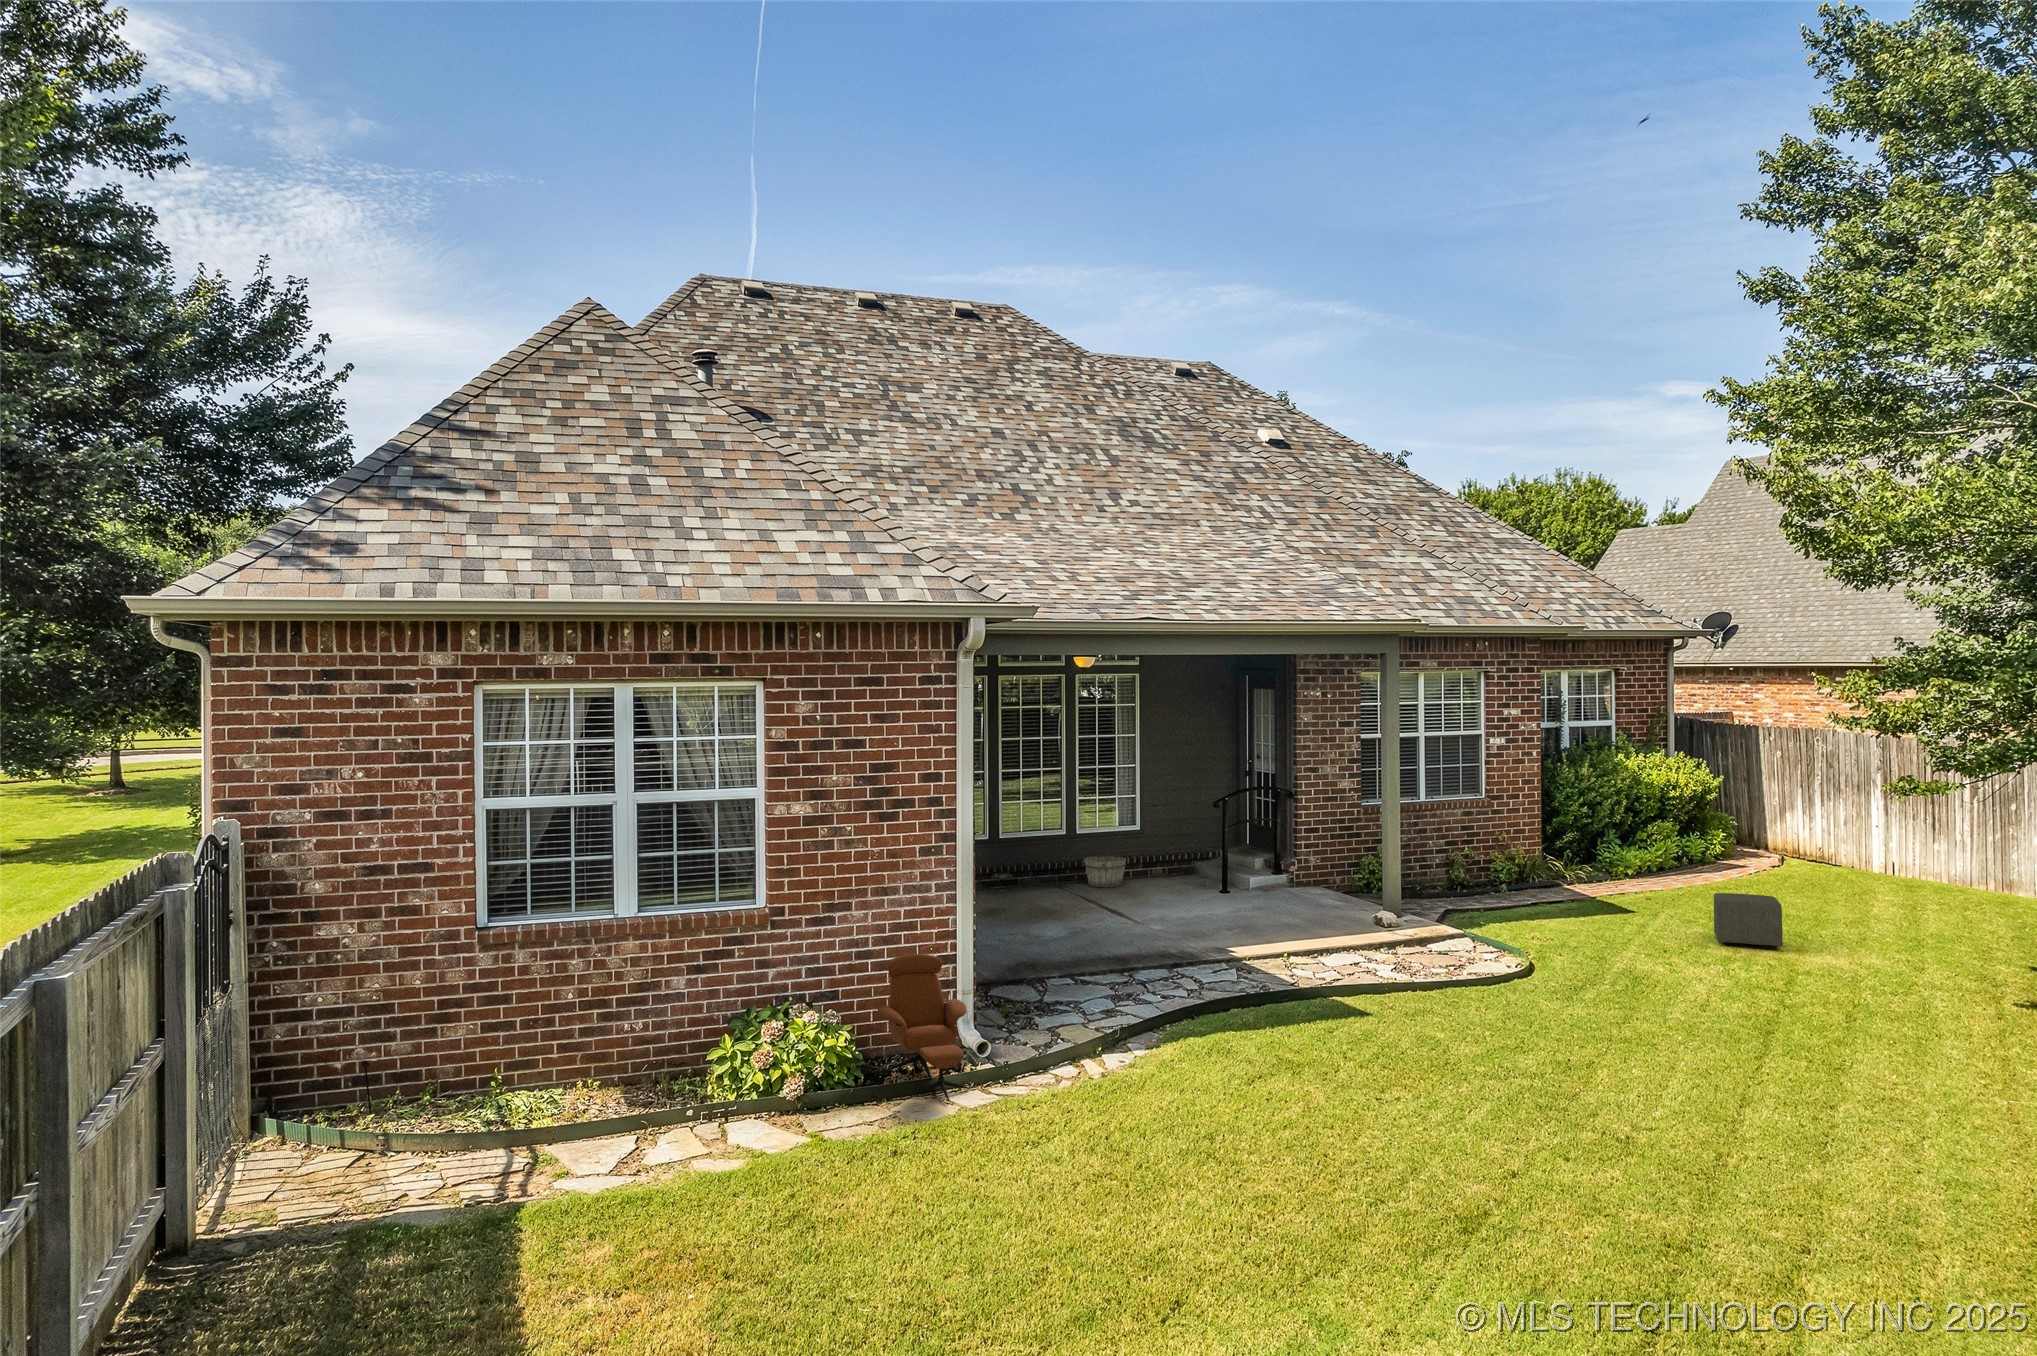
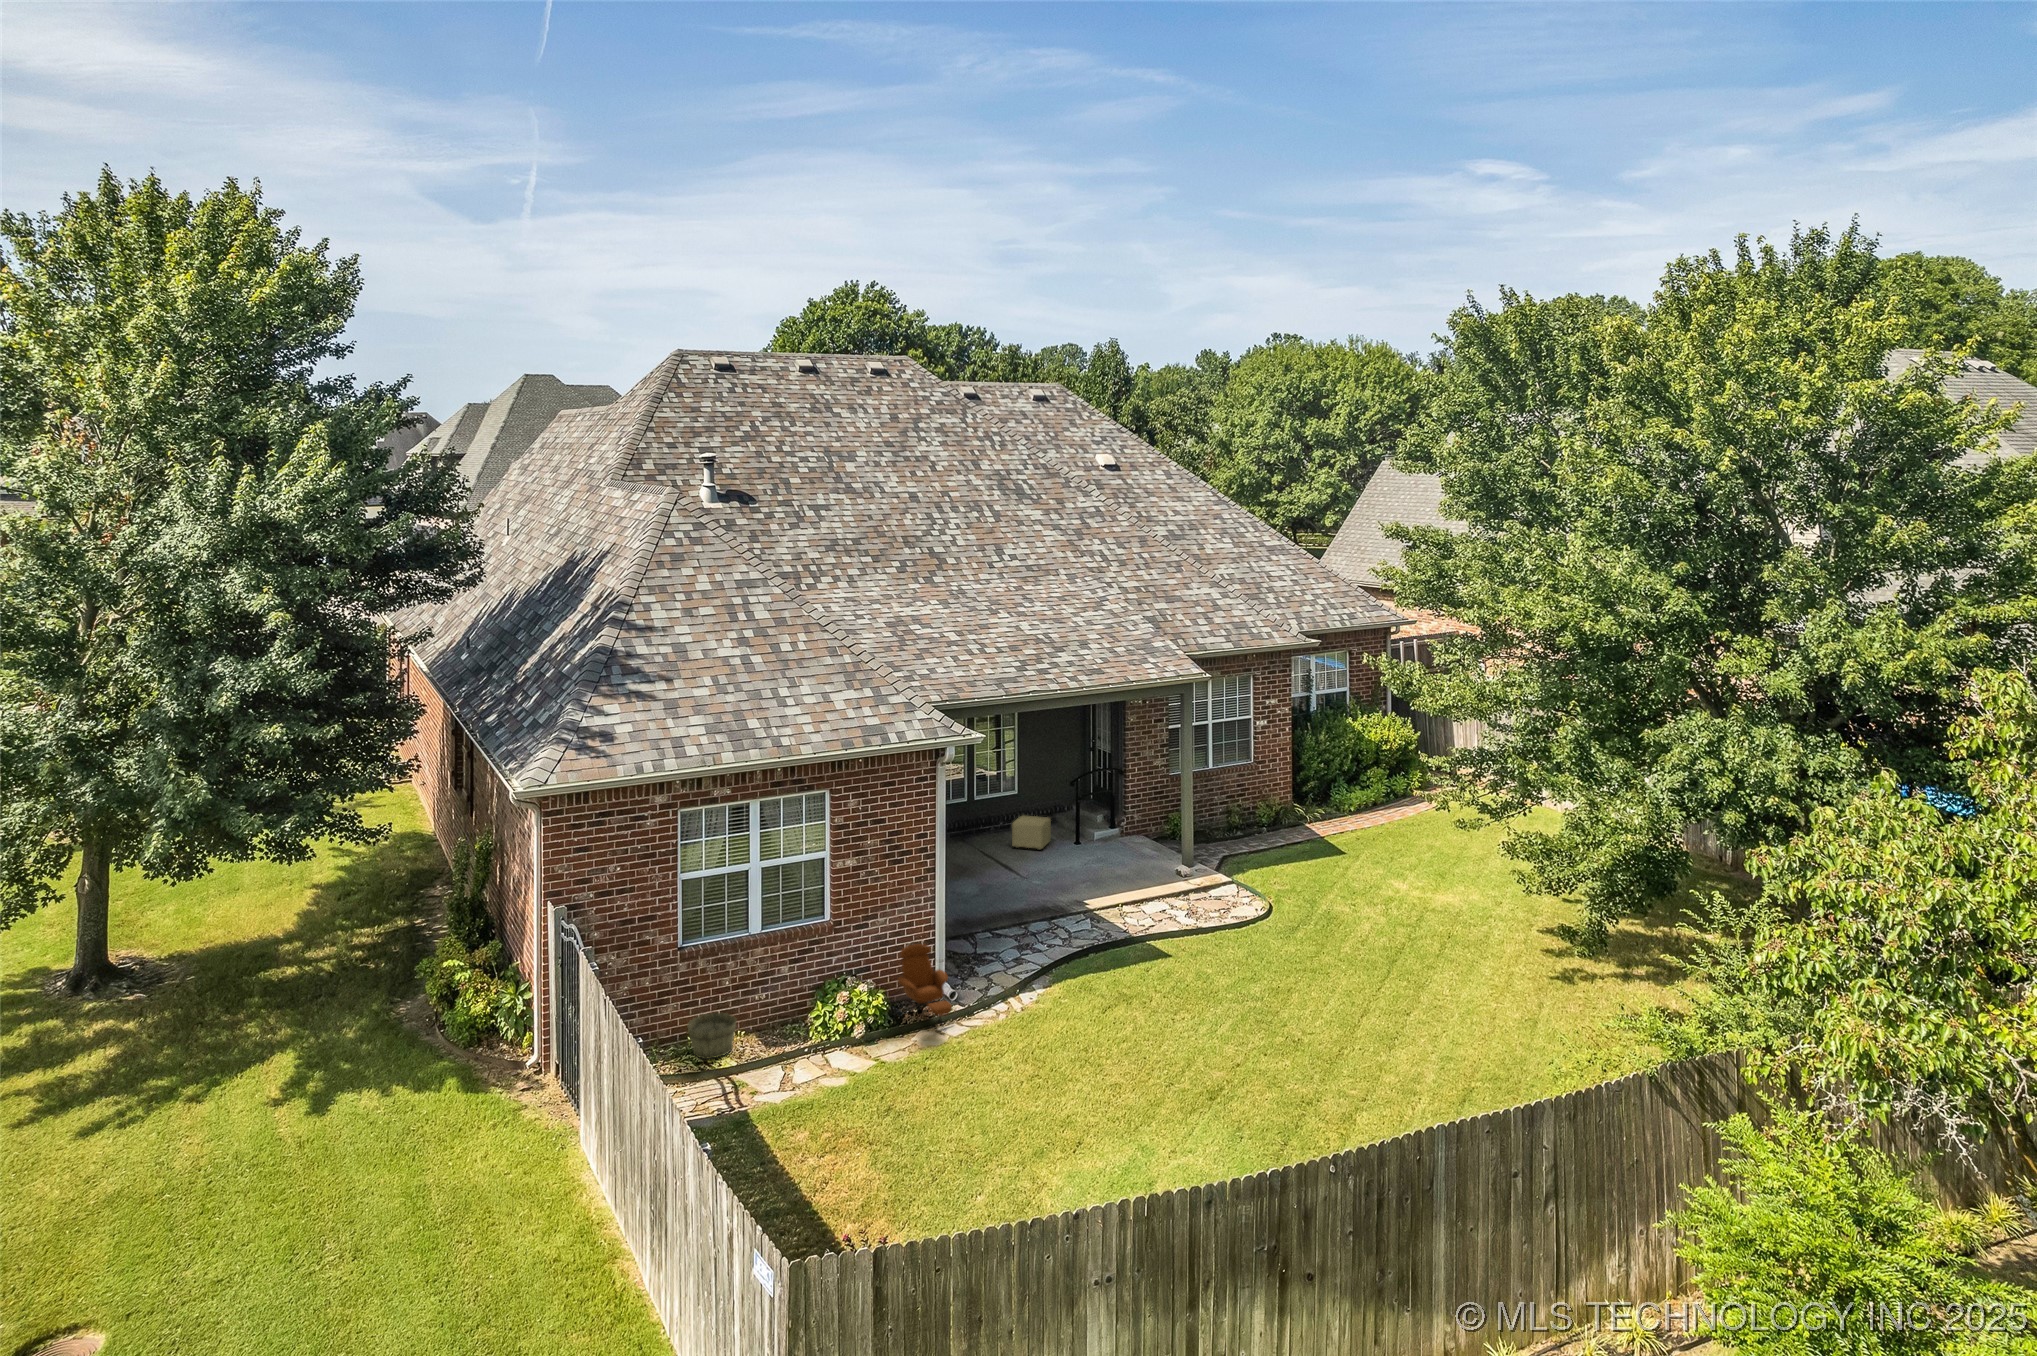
wooden bucket: present [1084,849,1126,887] -> present [687,1013,737,1059]
ottoman: present [1714,893,1783,949] -> present [1012,815,1051,850]

